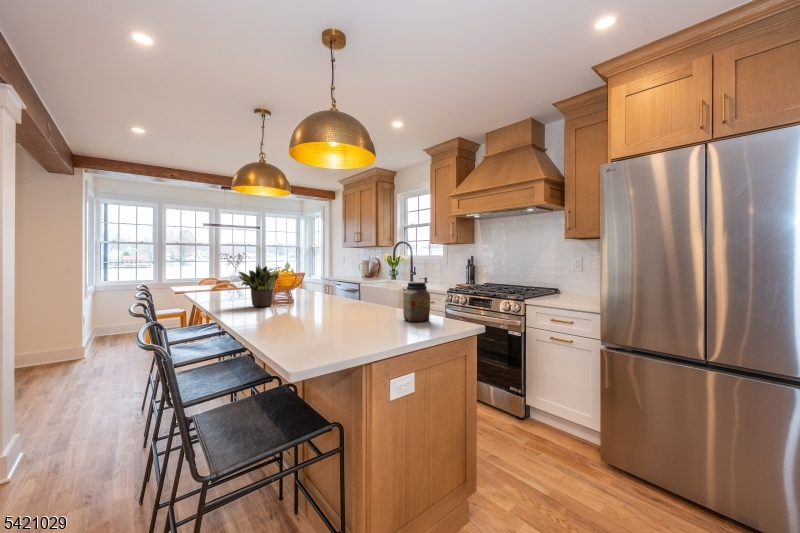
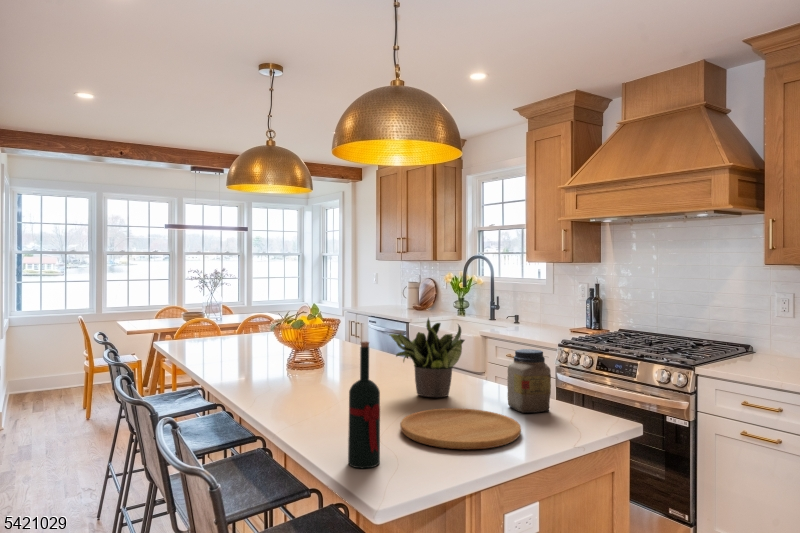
potted plant: present [239,264,279,306] -> present [390,318,465,397]
wine bottle: none [280,265,303,352] -> present [348,341,380,468]
cutting board: none [326,319,406,340] -> present [400,408,521,449]

